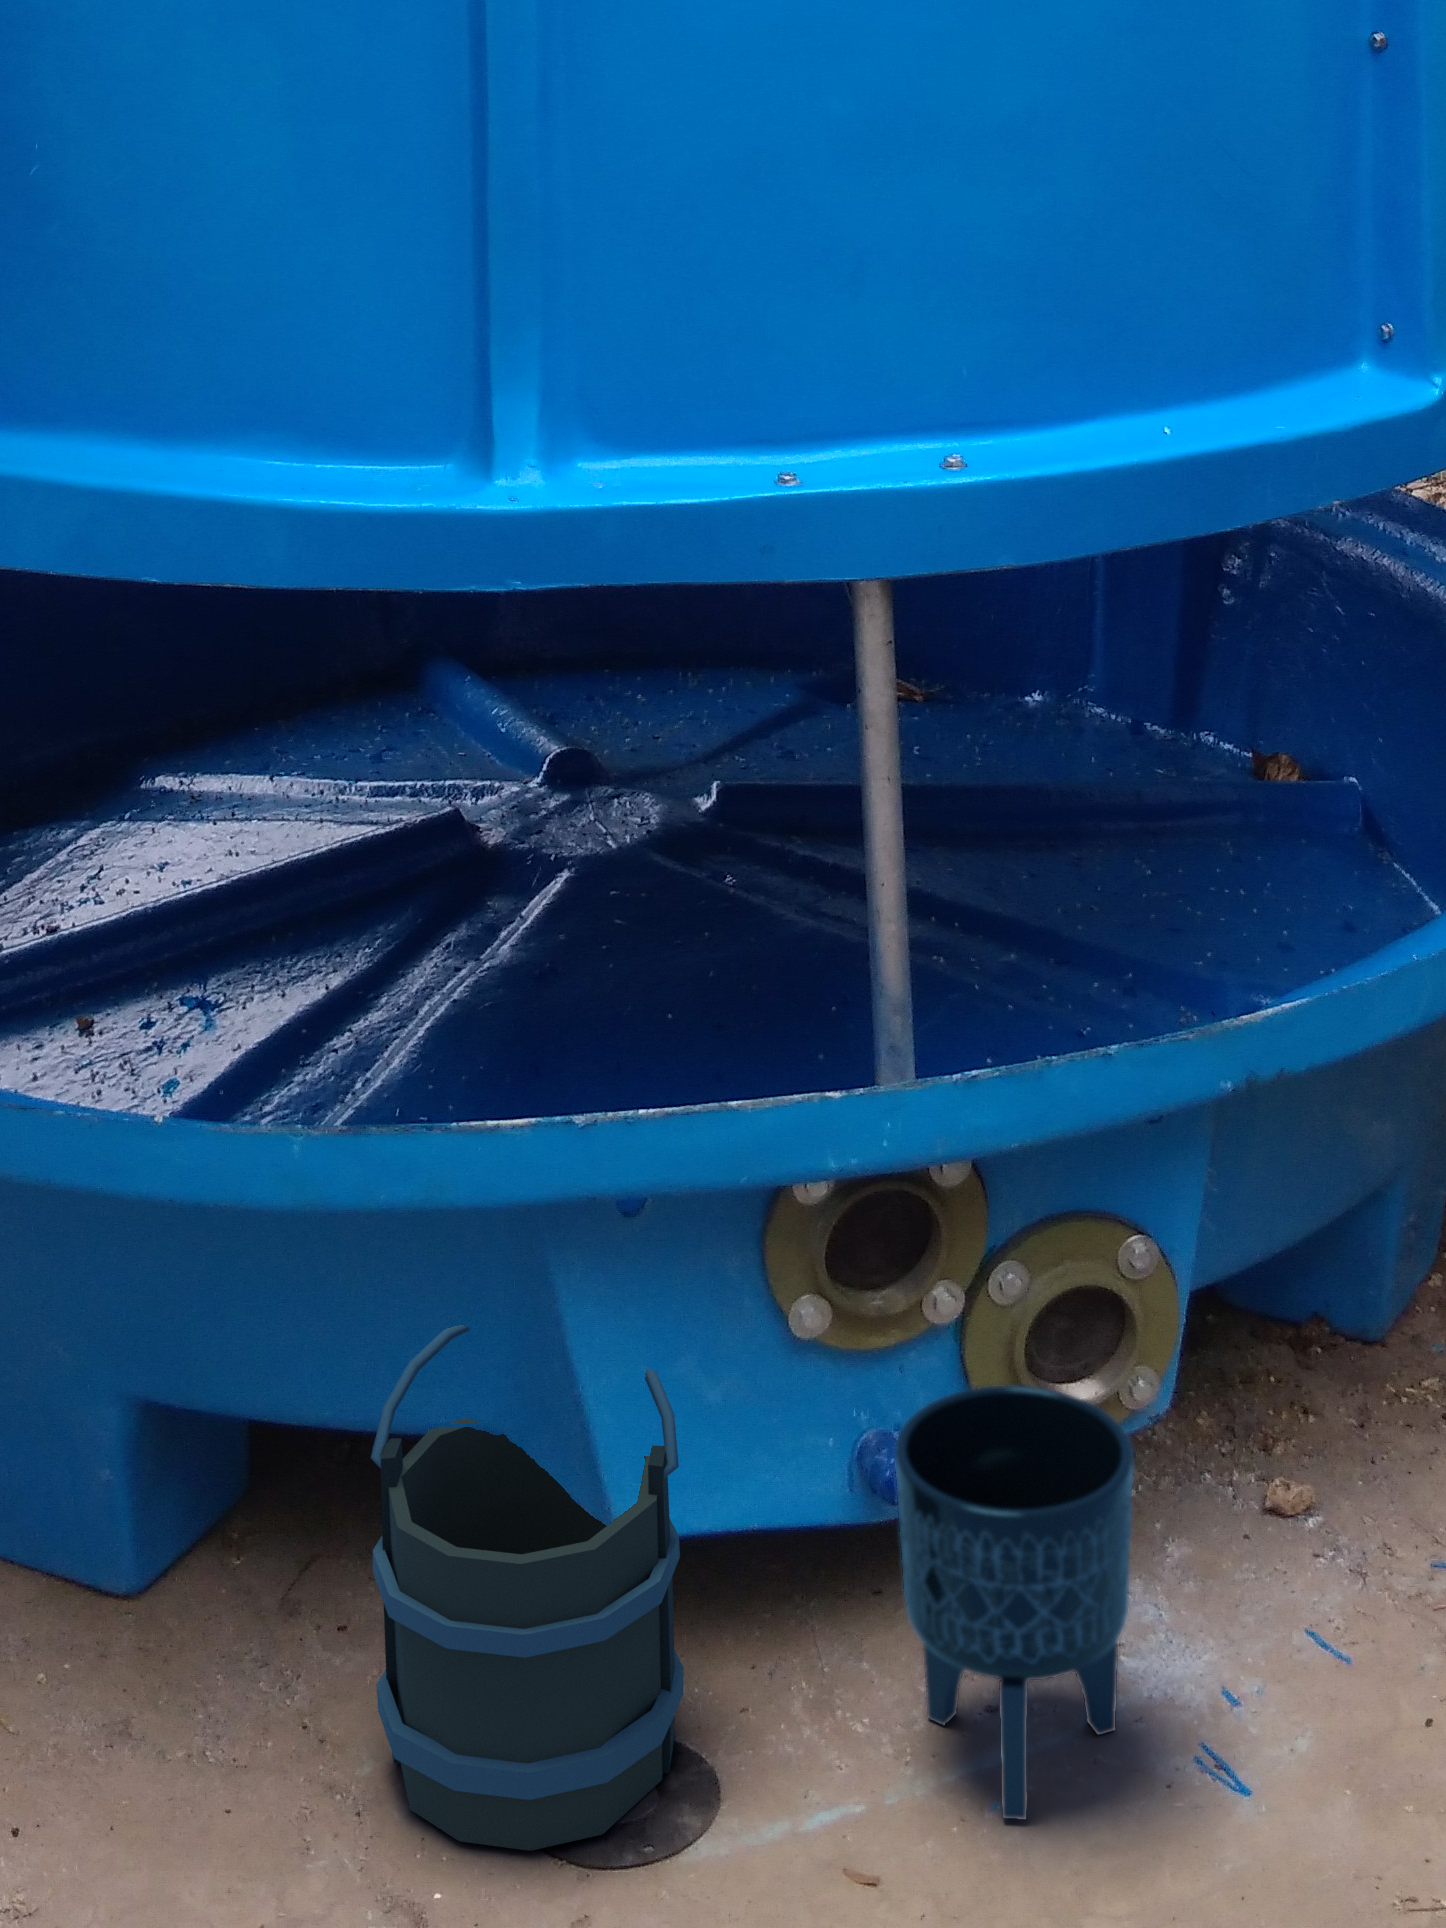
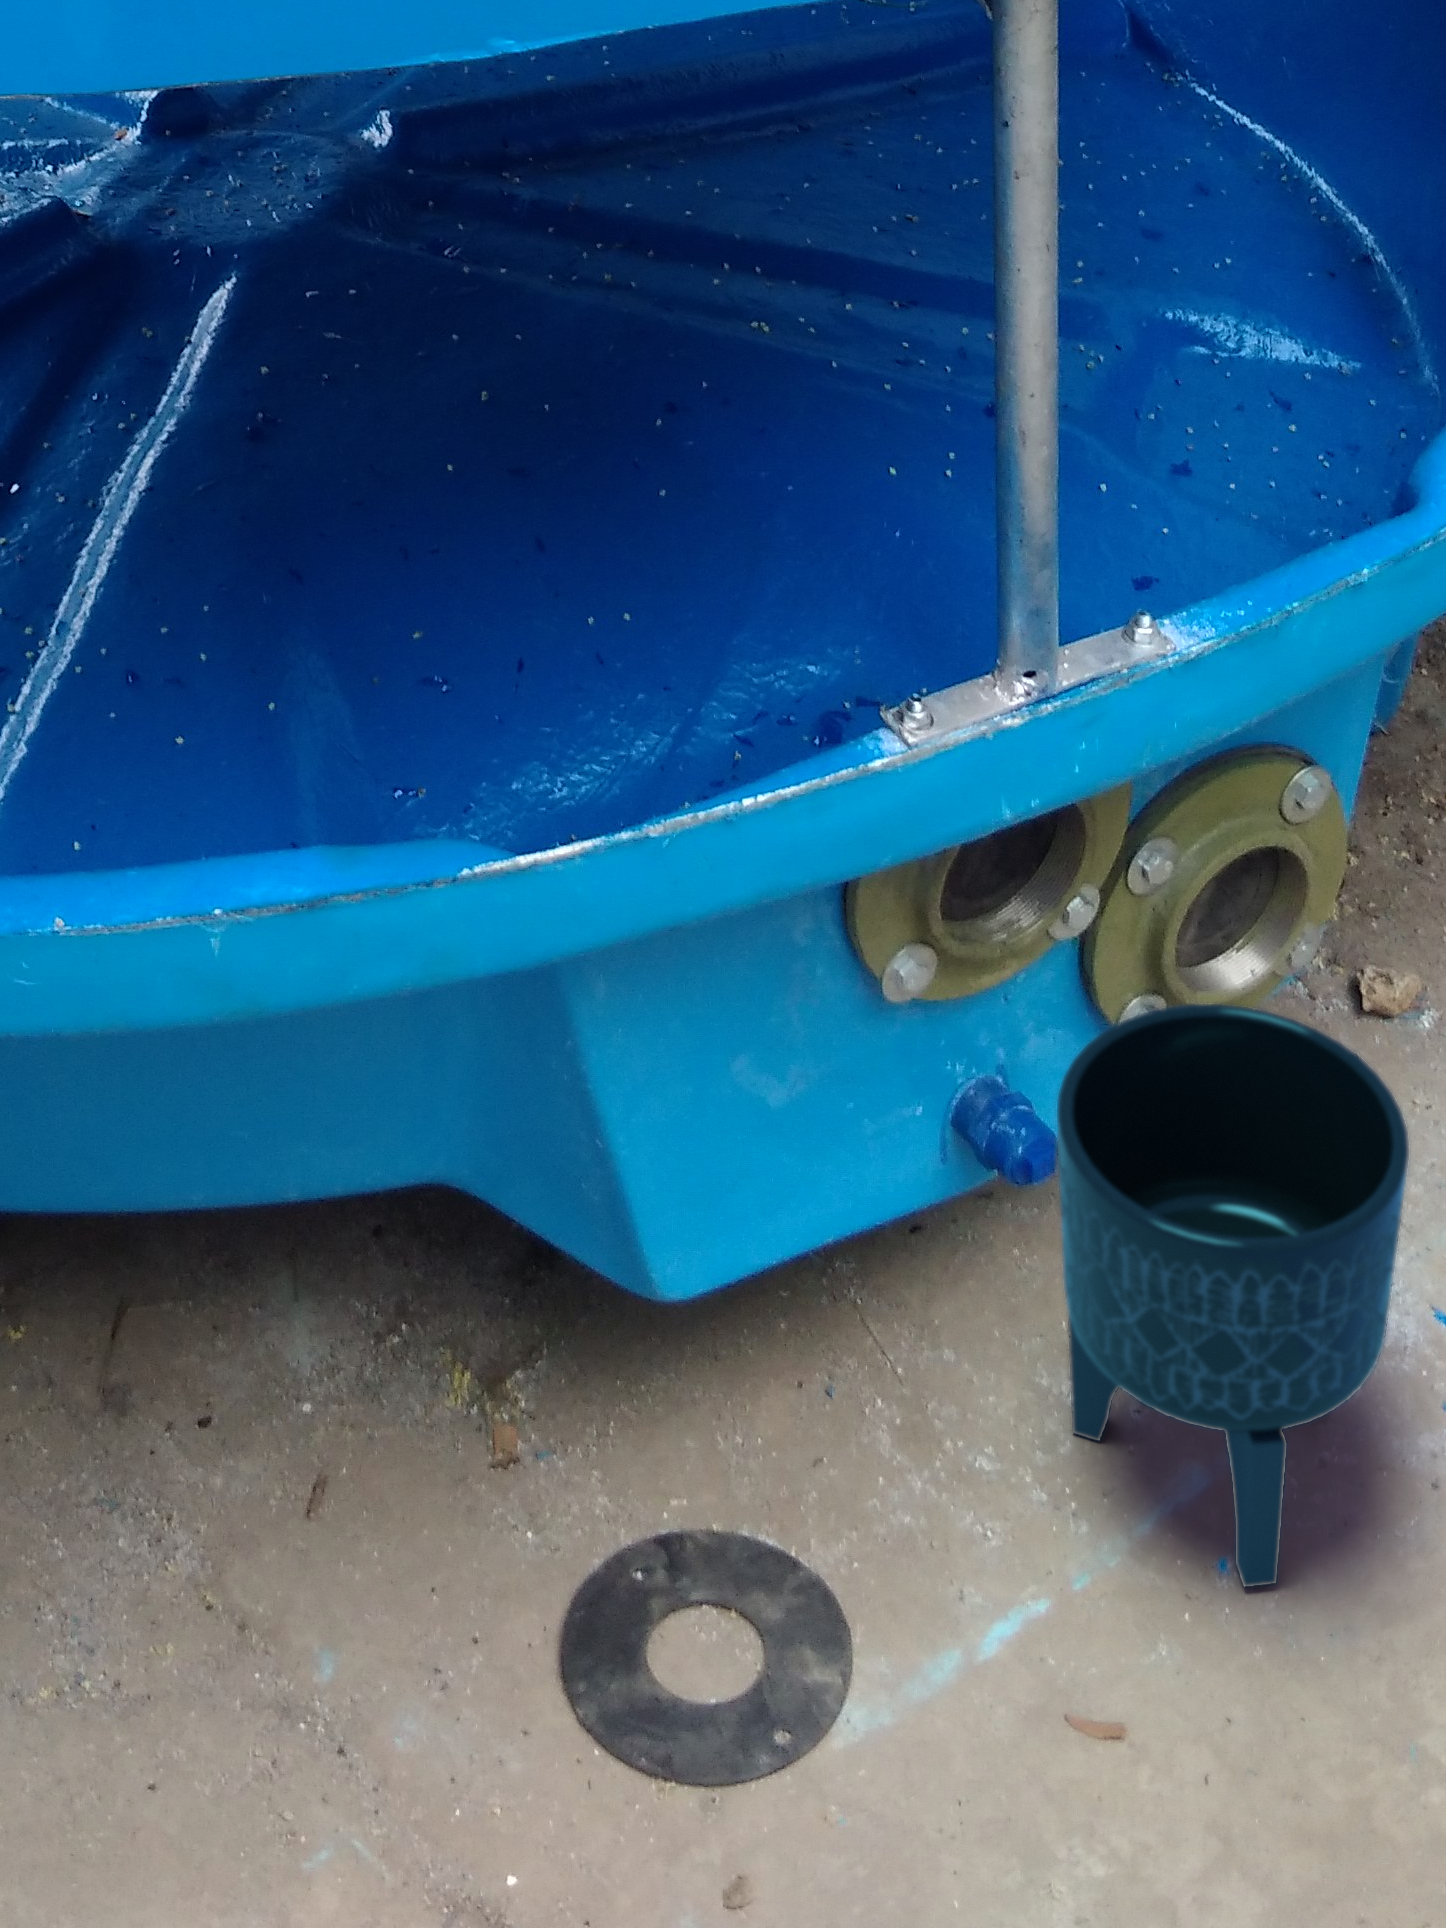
bucket: present [371,1325,684,1851] -> none [307,1016,768,1778]

